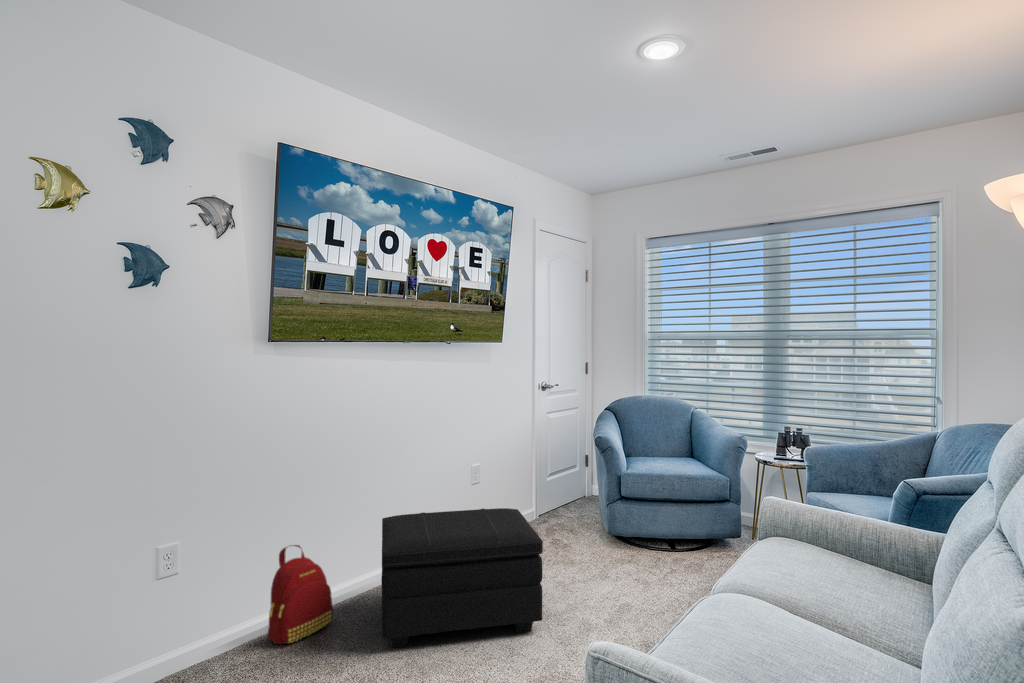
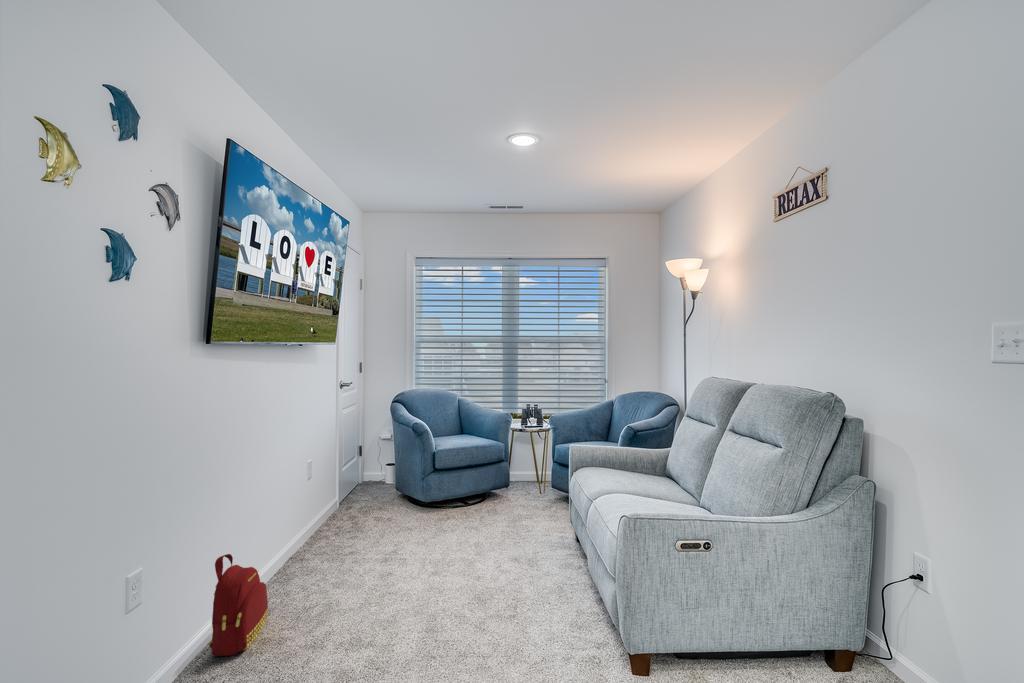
footstool: present [381,508,543,647] -> none [290,484,449,617]

